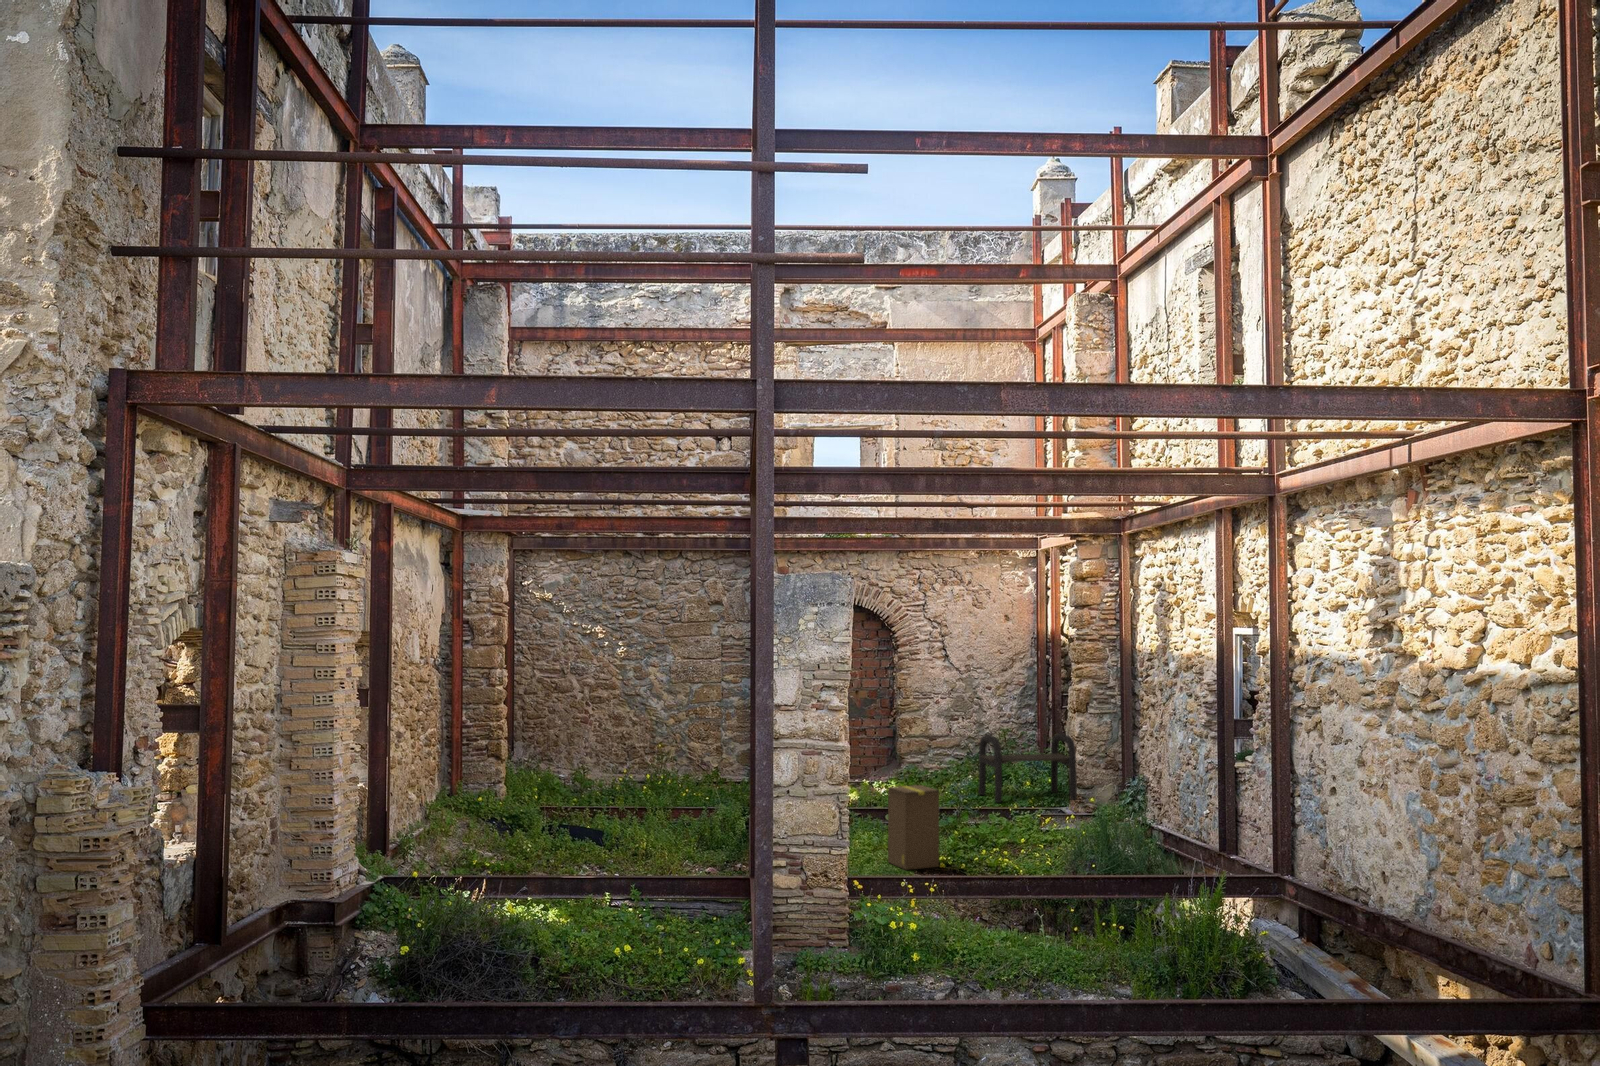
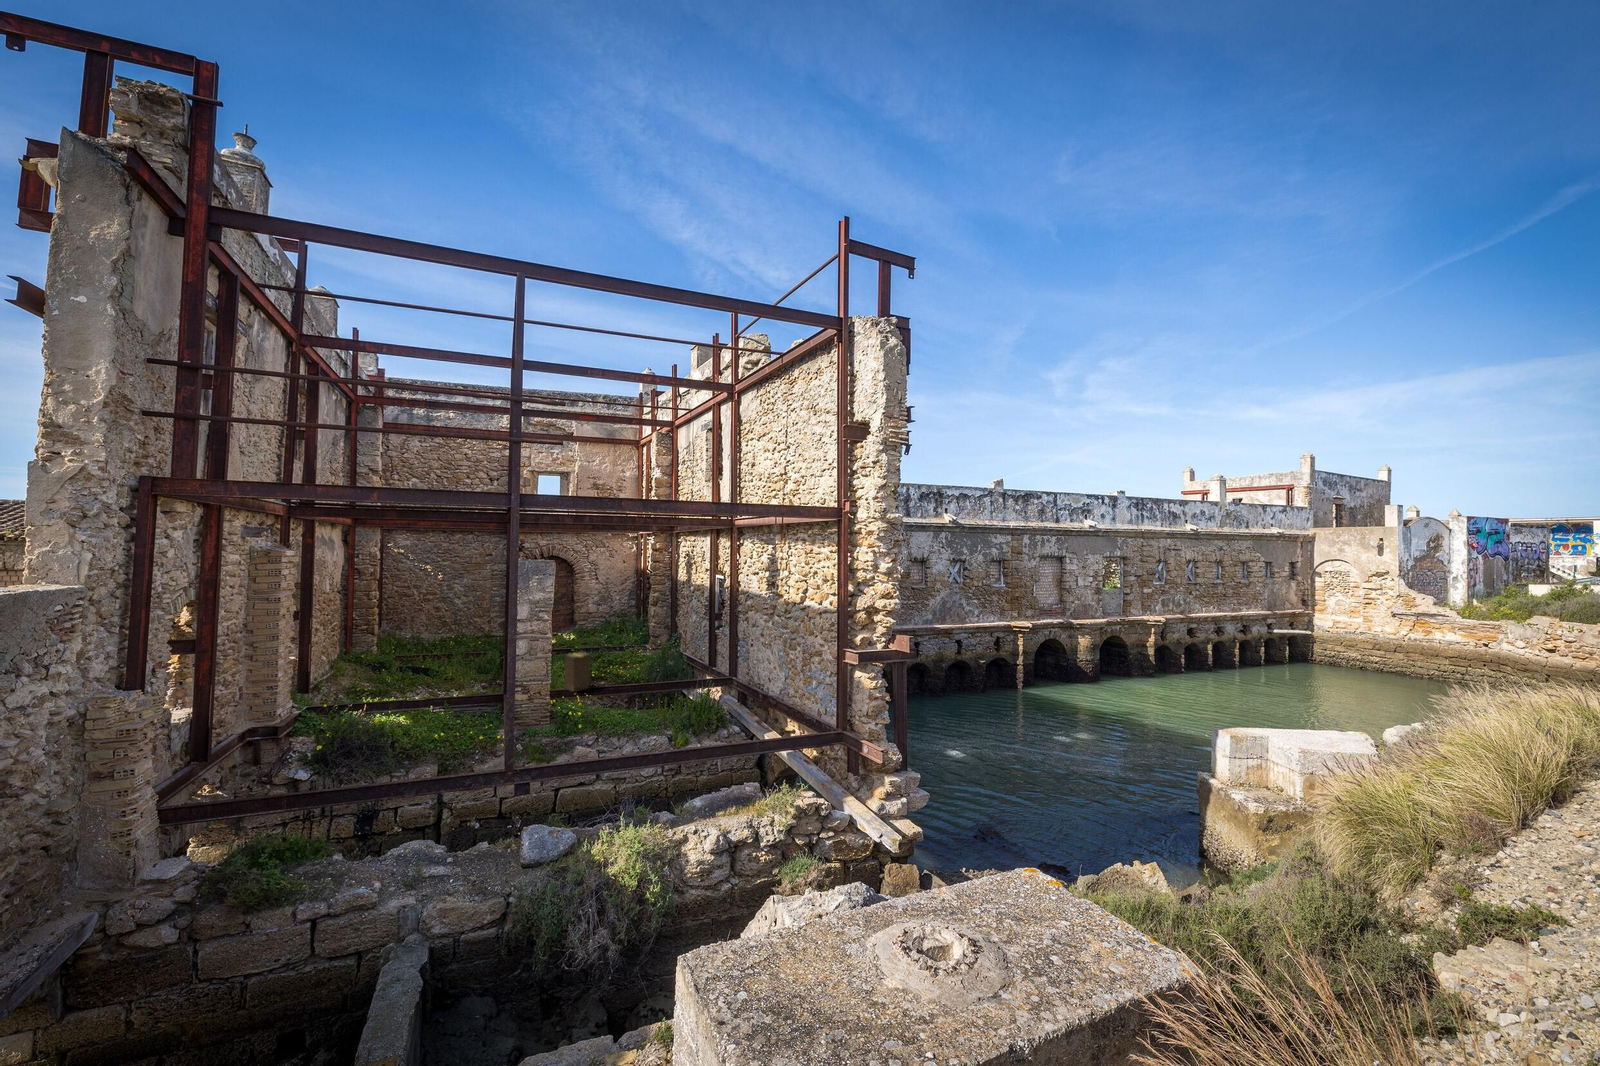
bench: present [978,734,1077,802] -> none [608,616,652,649]

